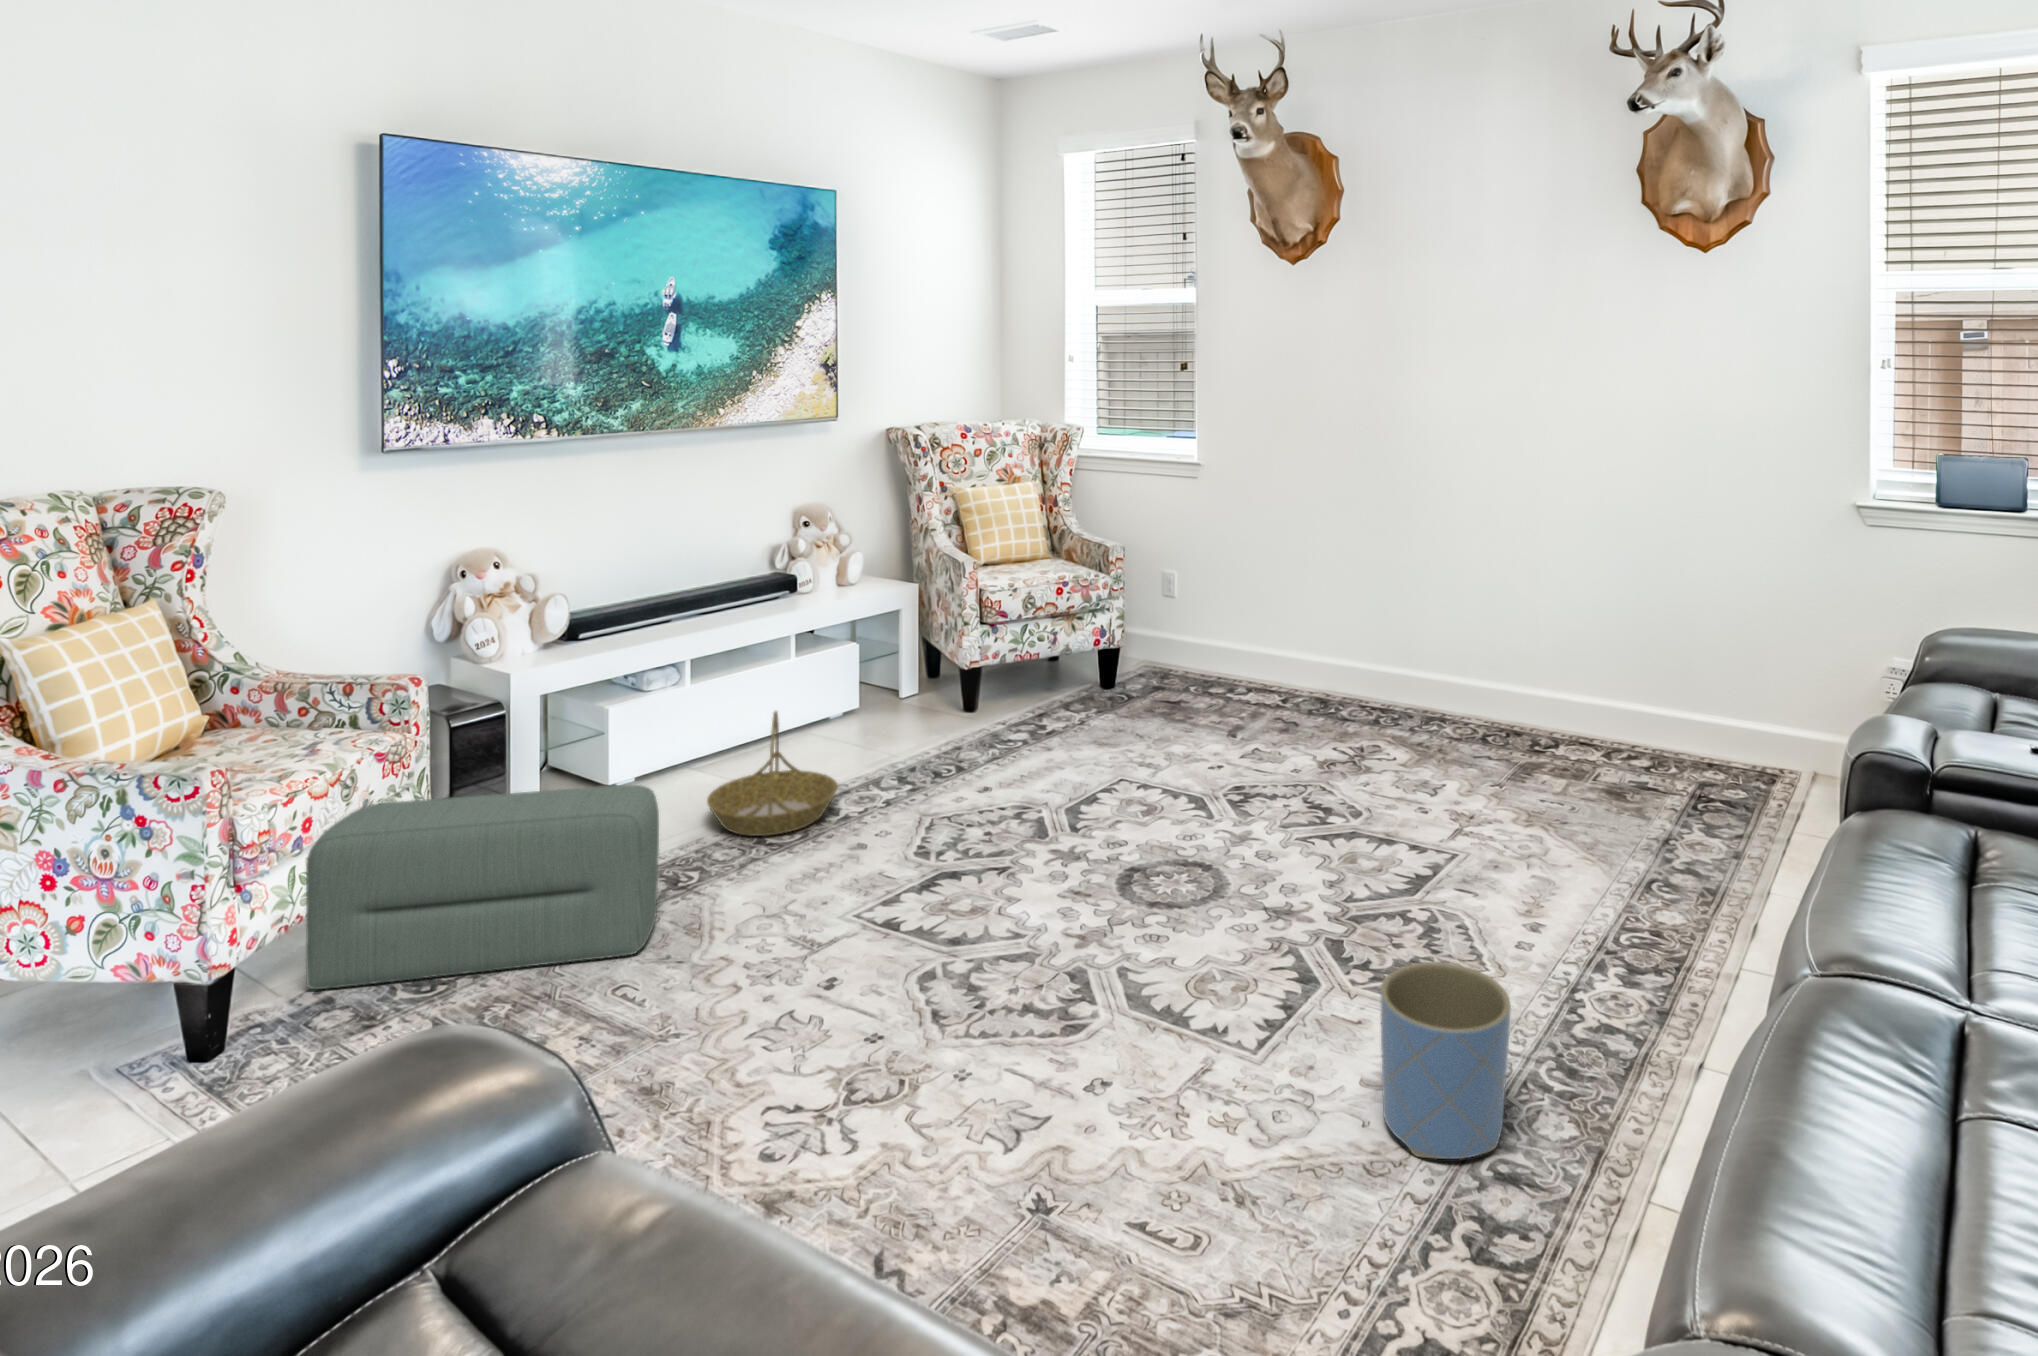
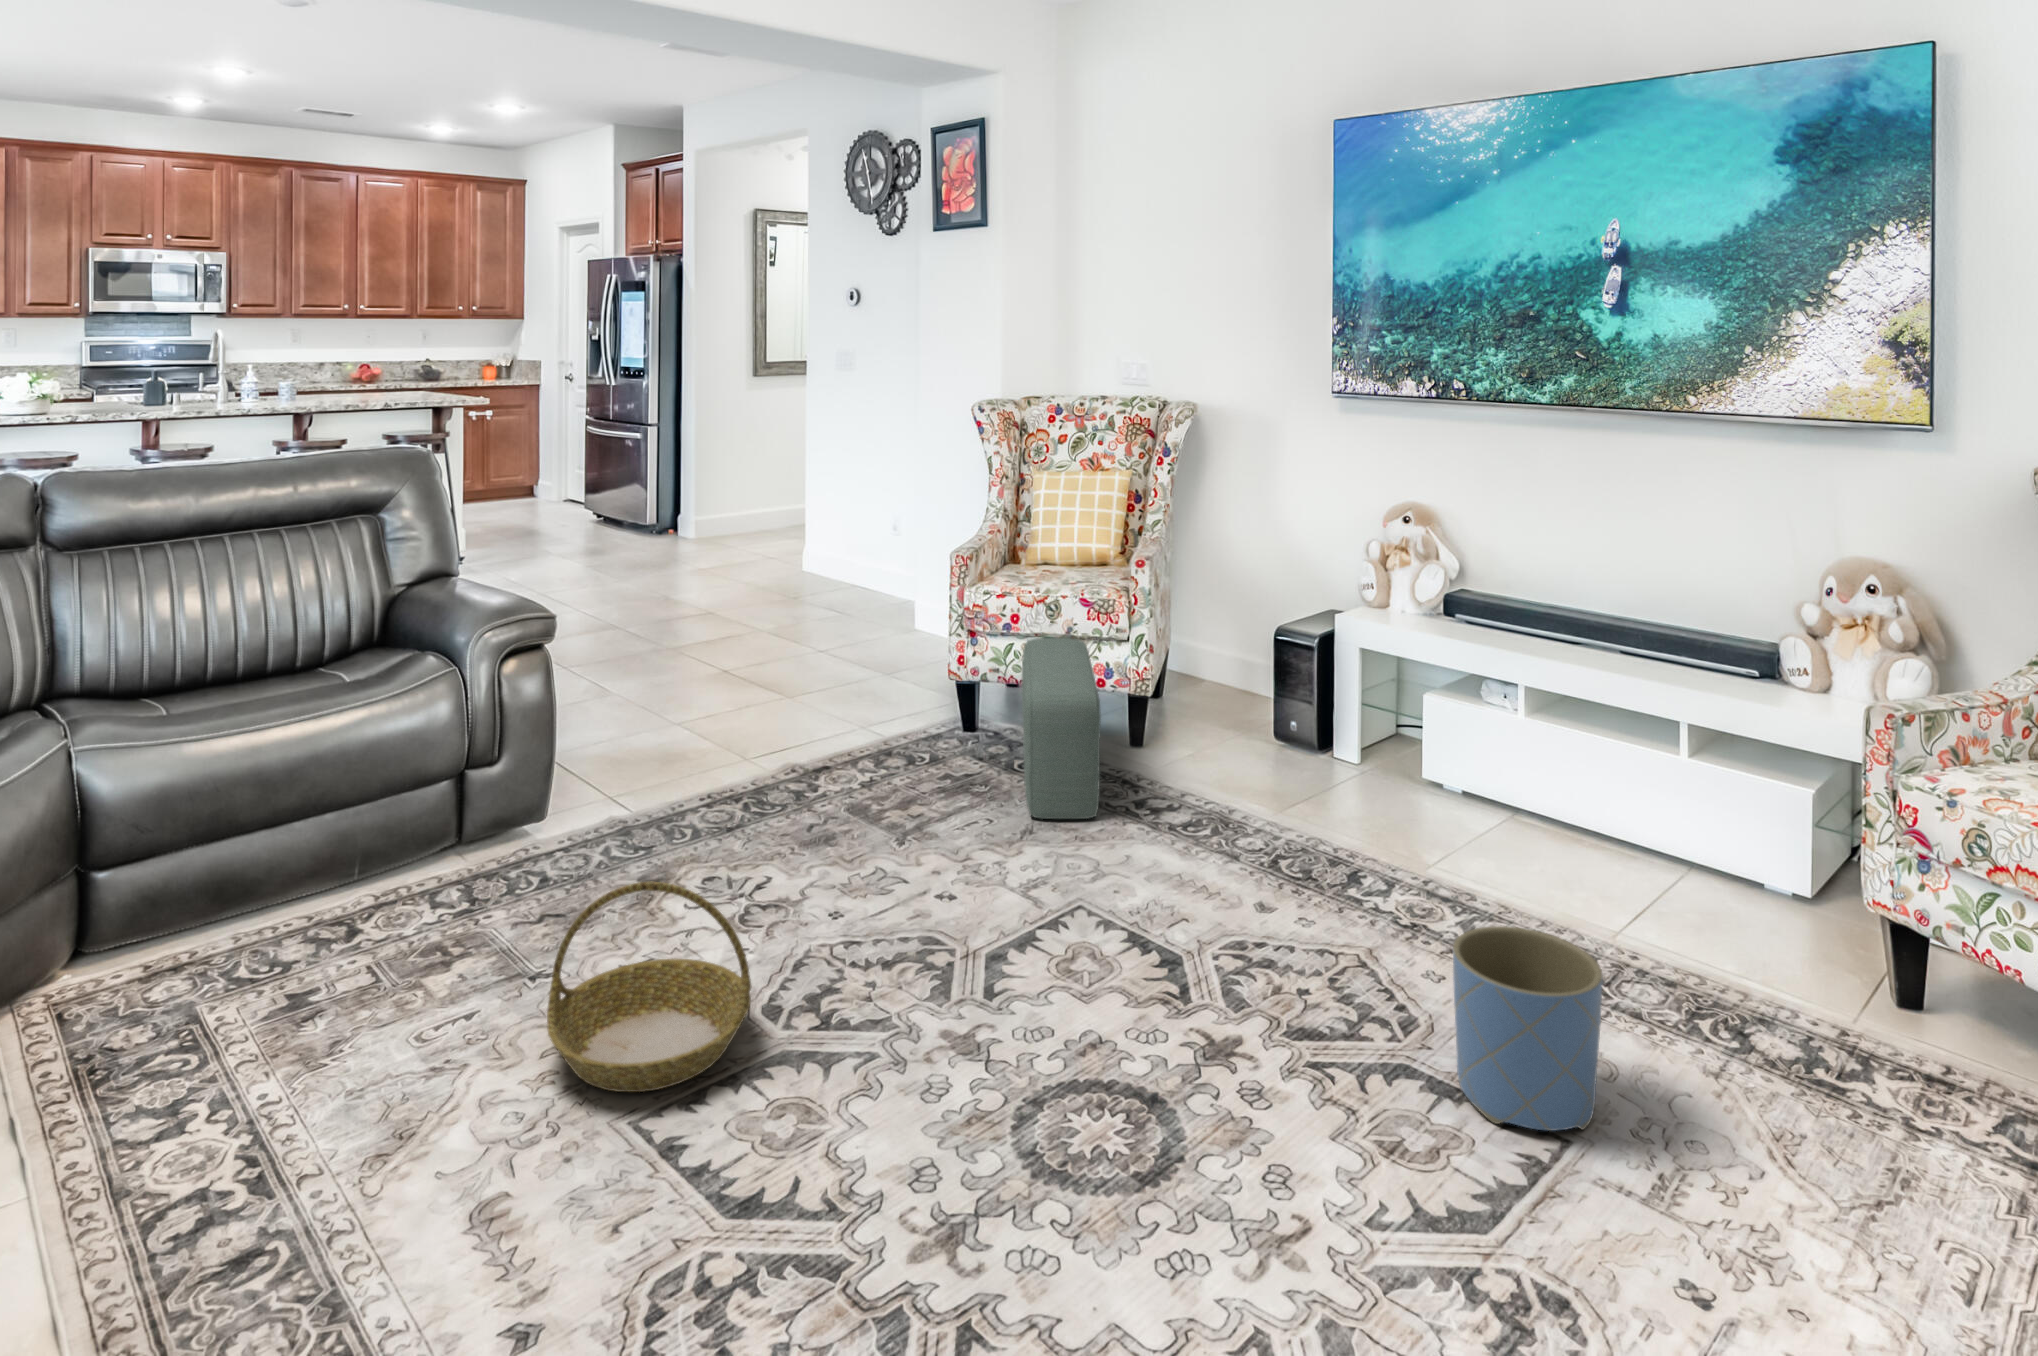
basket: present [707,711,838,836] -> present [547,882,751,1092]
planter: present [1381,962,1511,1159] -> present [1453,926,1603,1131]

